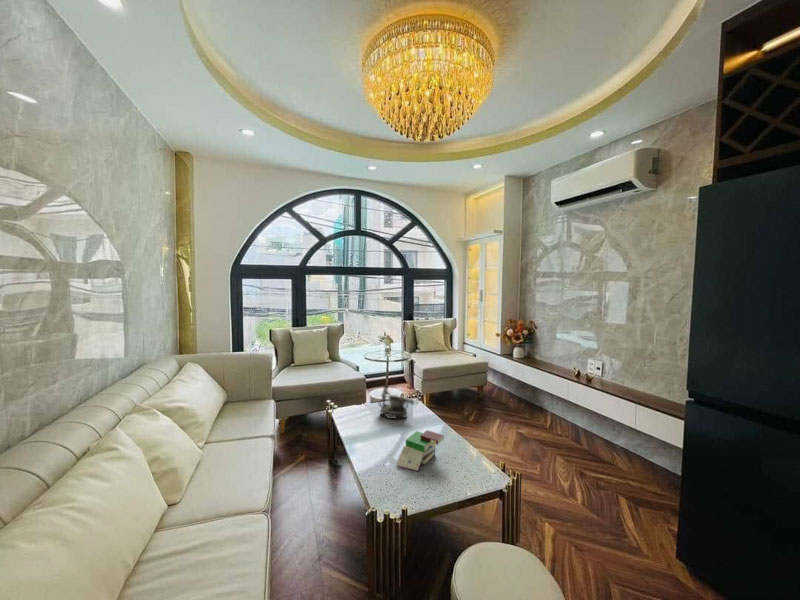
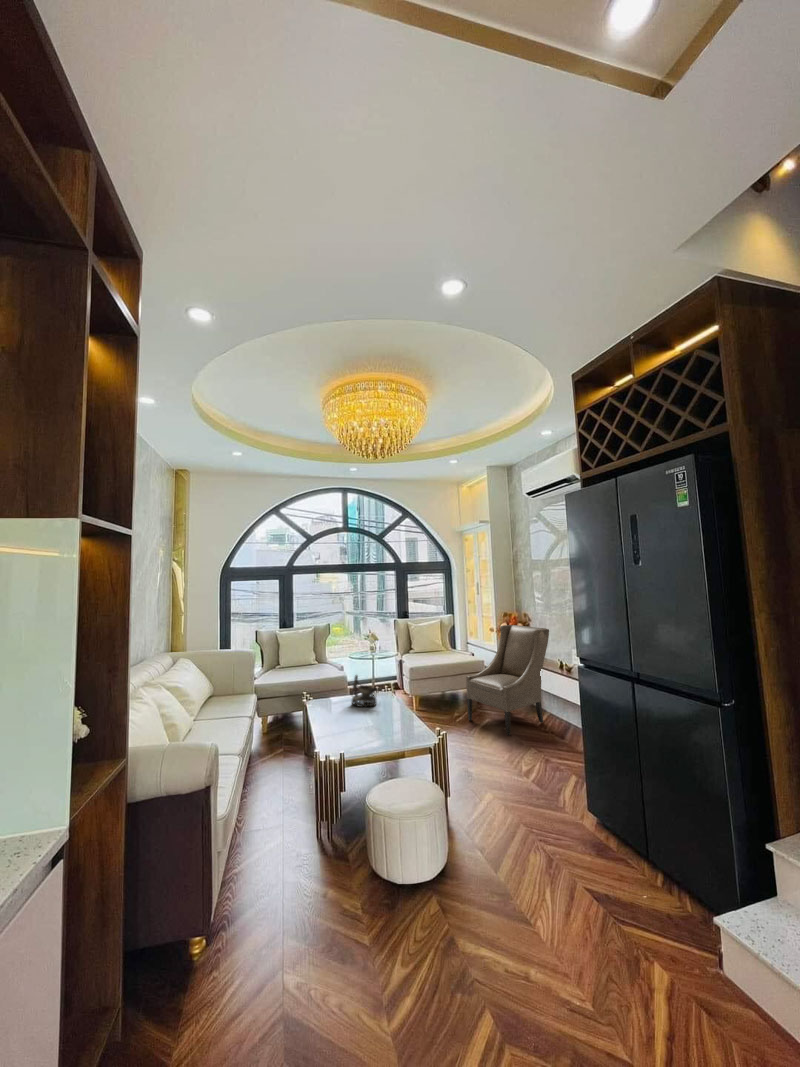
armchair: none [480,332,563,440] -> present [466,625,549,736]
book: present [397,430,444,471] -> none [351,706,394,737]

